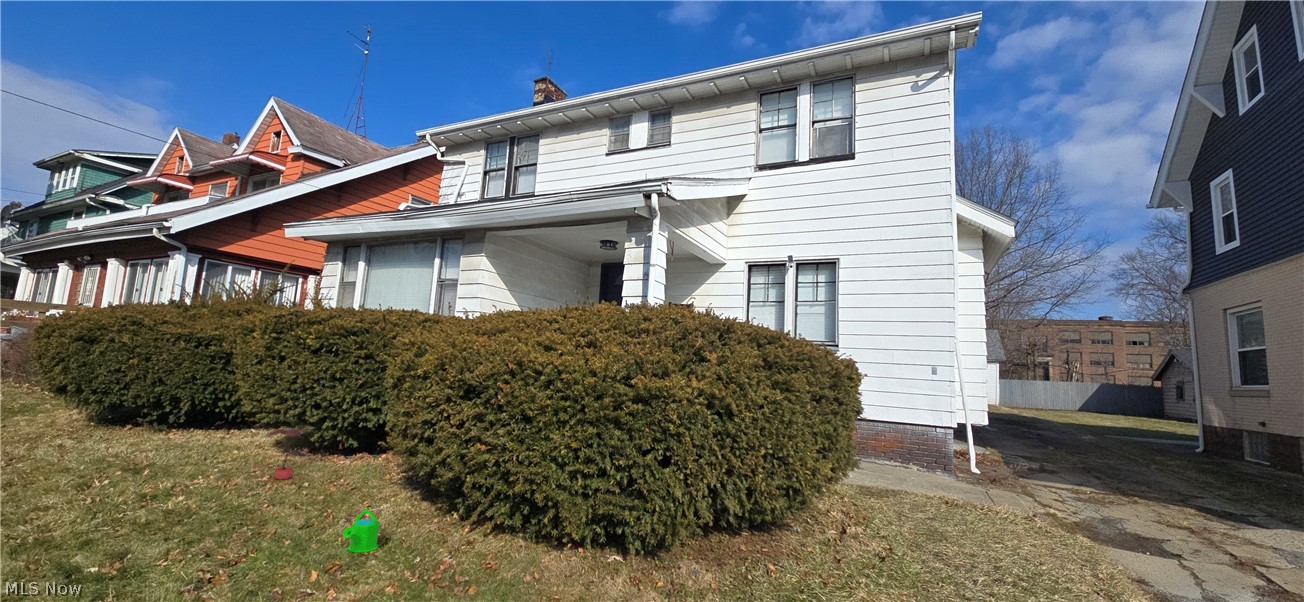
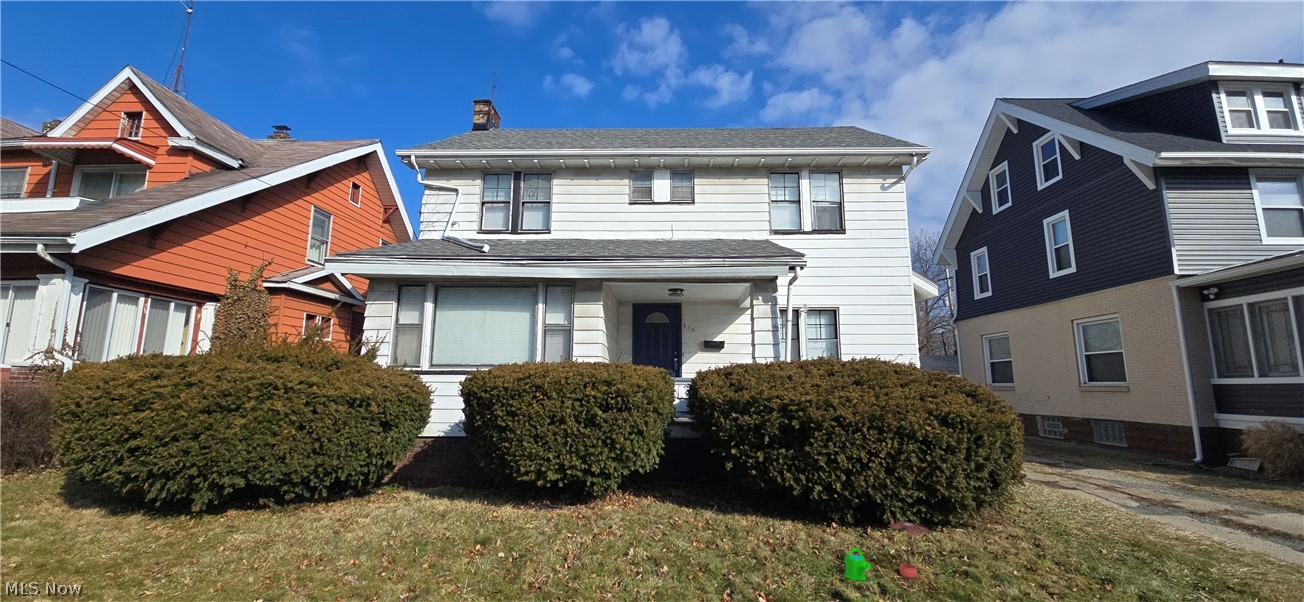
potted plant: present [267,428,306,479] -> present [888,521,929,578]

